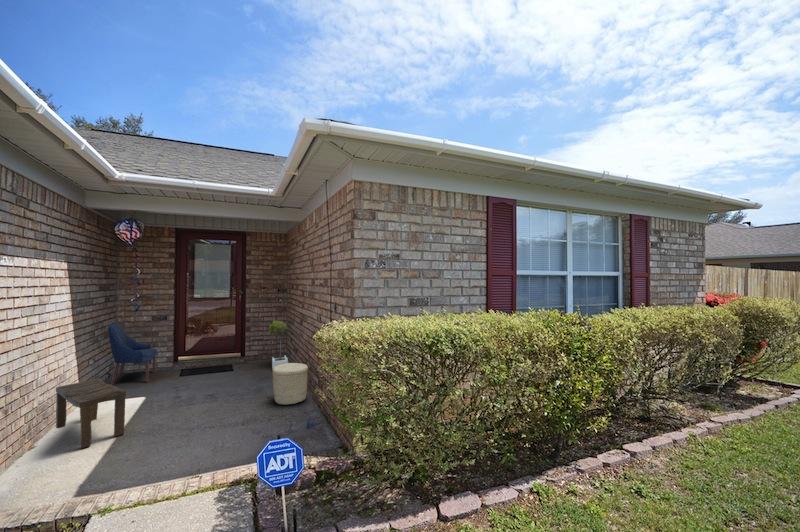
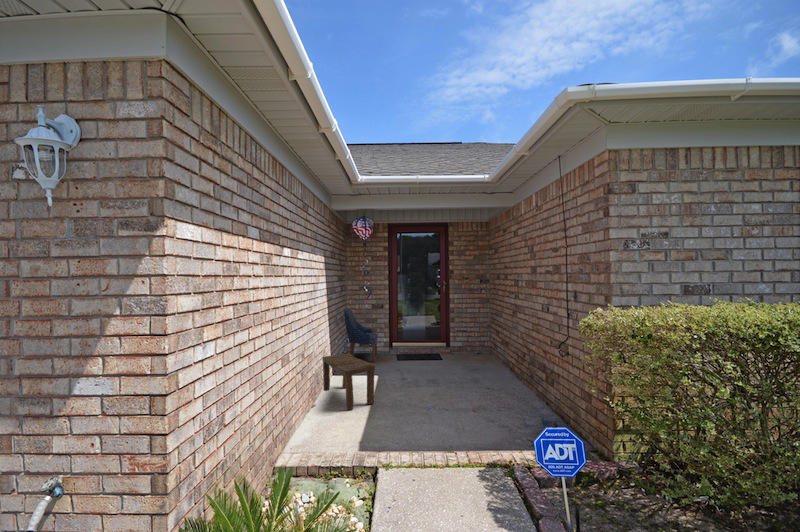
potted tree: present [269,321,290,369] -> none [476,312,498,365]
woven basket: present [272,363,308,405] -> none [494,356,531,400]

